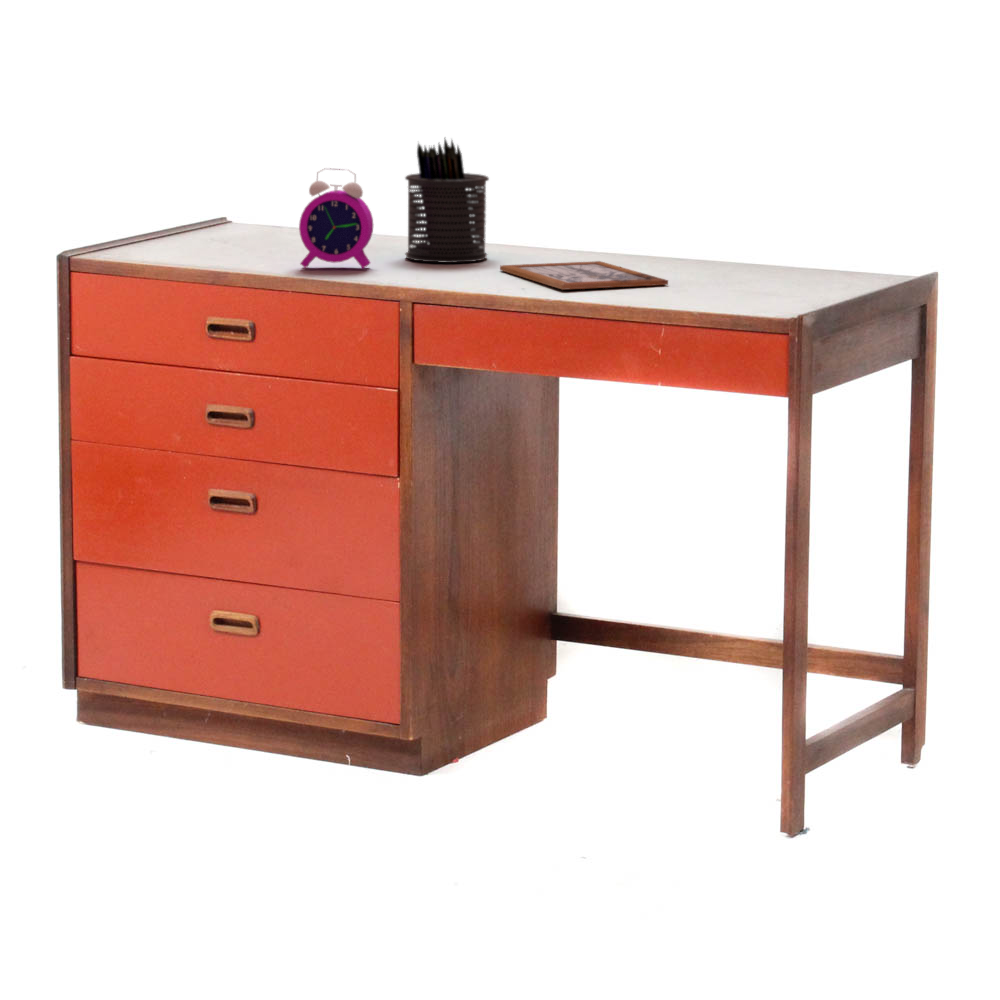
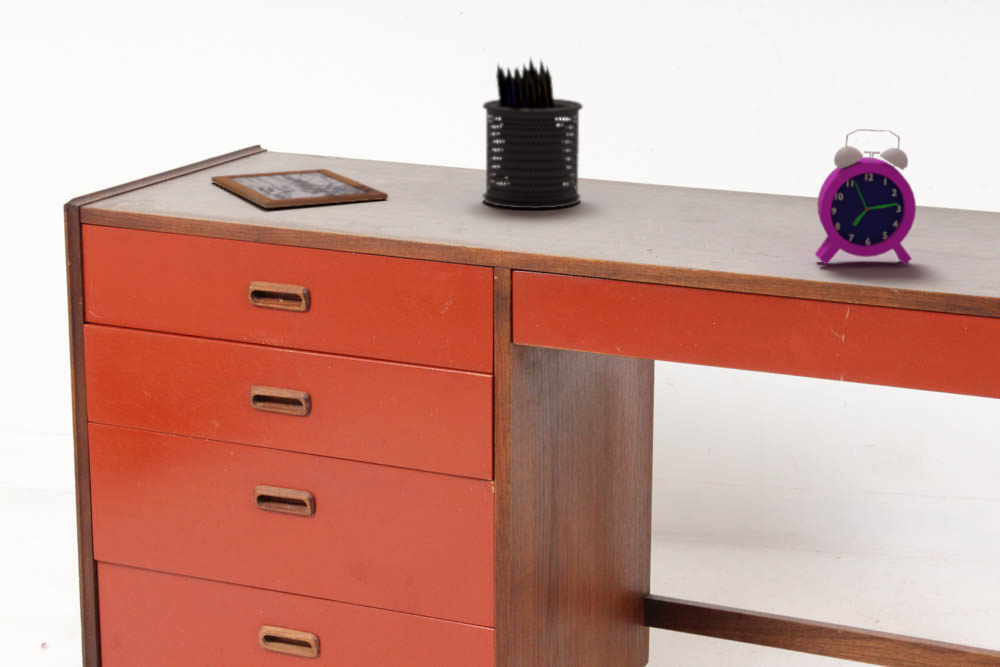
alarm clock: present [299,168,373,268] -> present [815,129,916,264]
picture frame: present [500,261,668,289] -> present [211,169,388,208]

